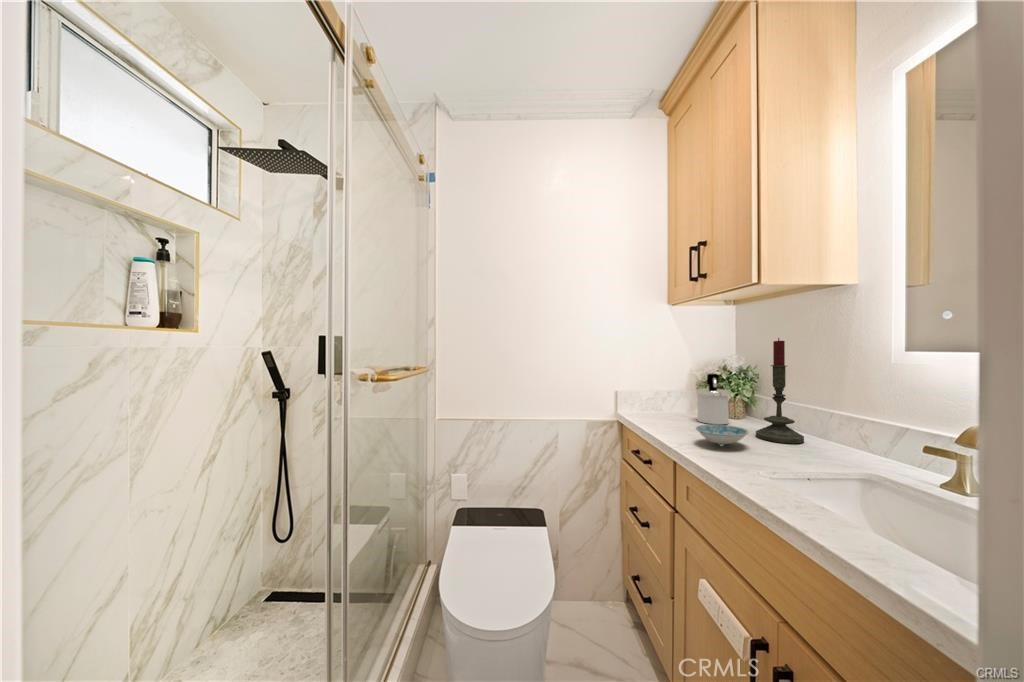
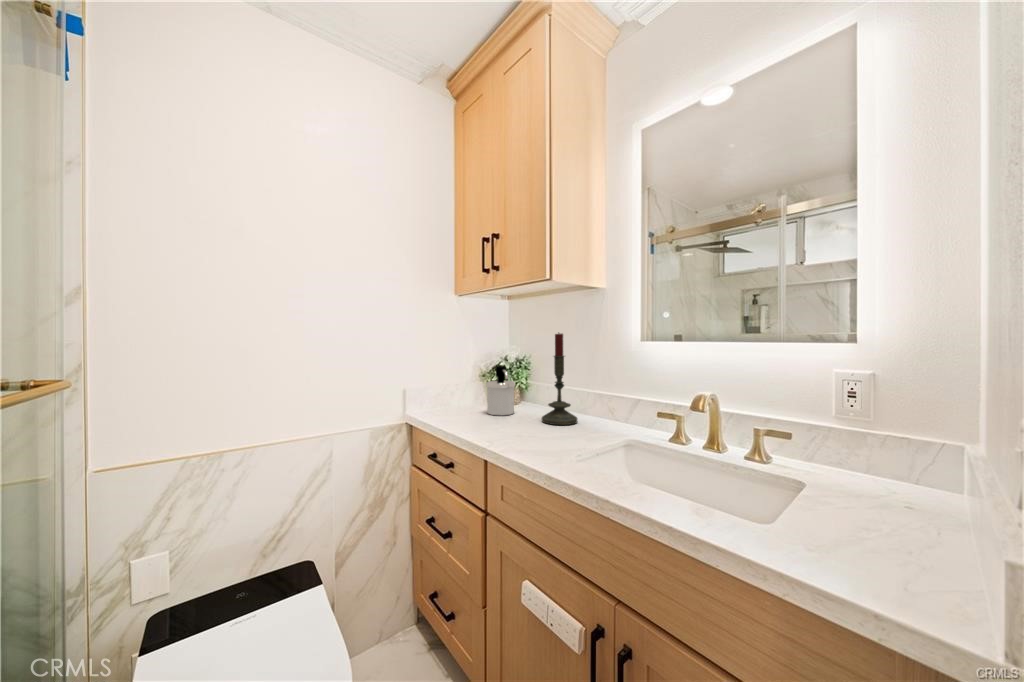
ceramic bowl: present [696,424,749,445] -> none [502,416,547,436]

